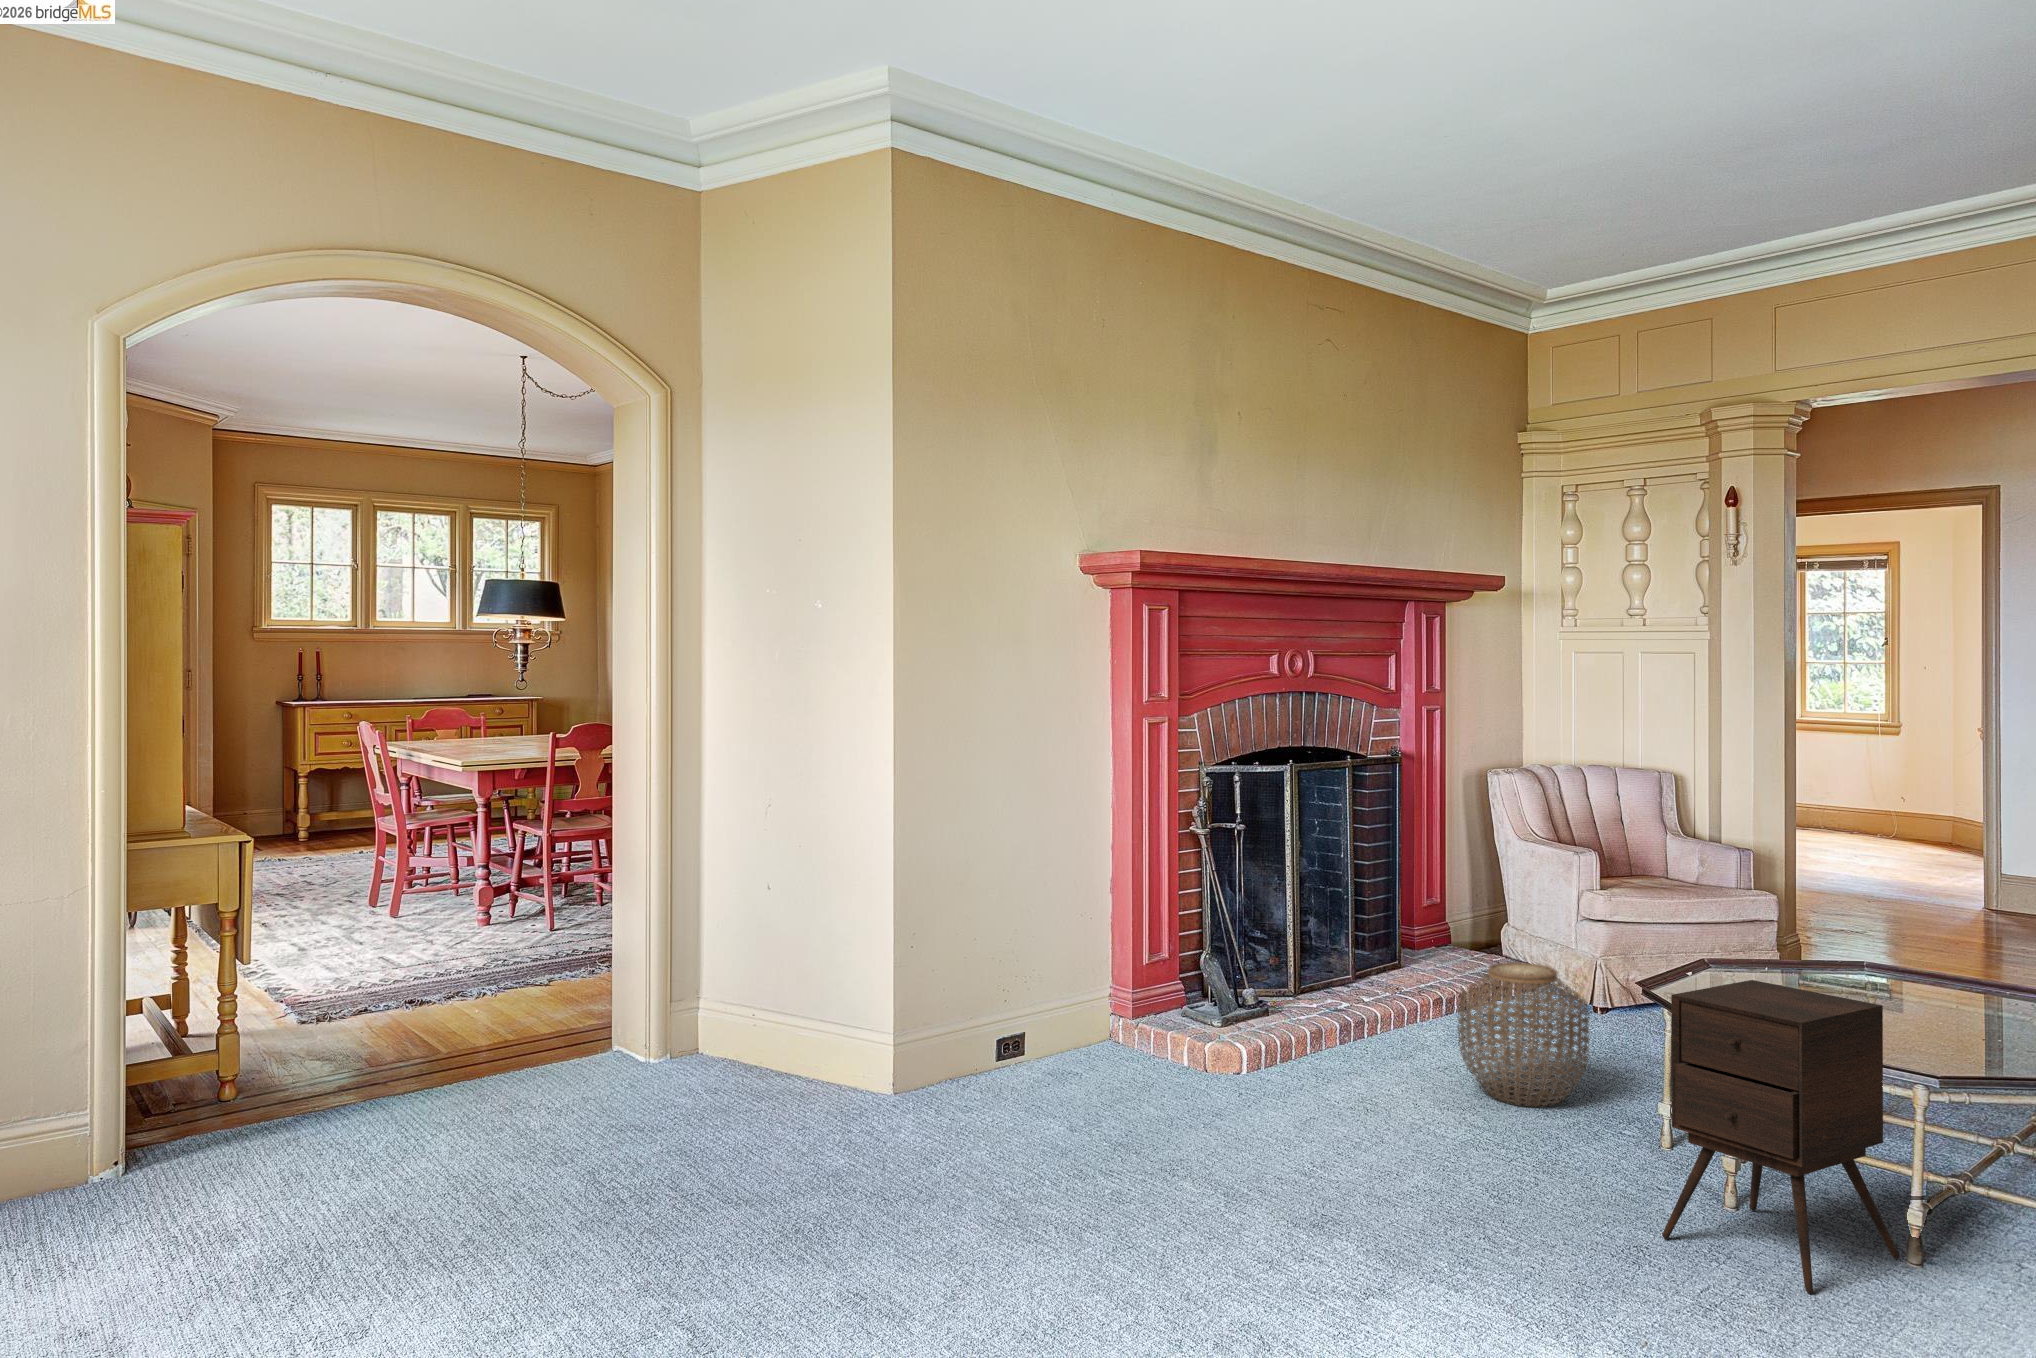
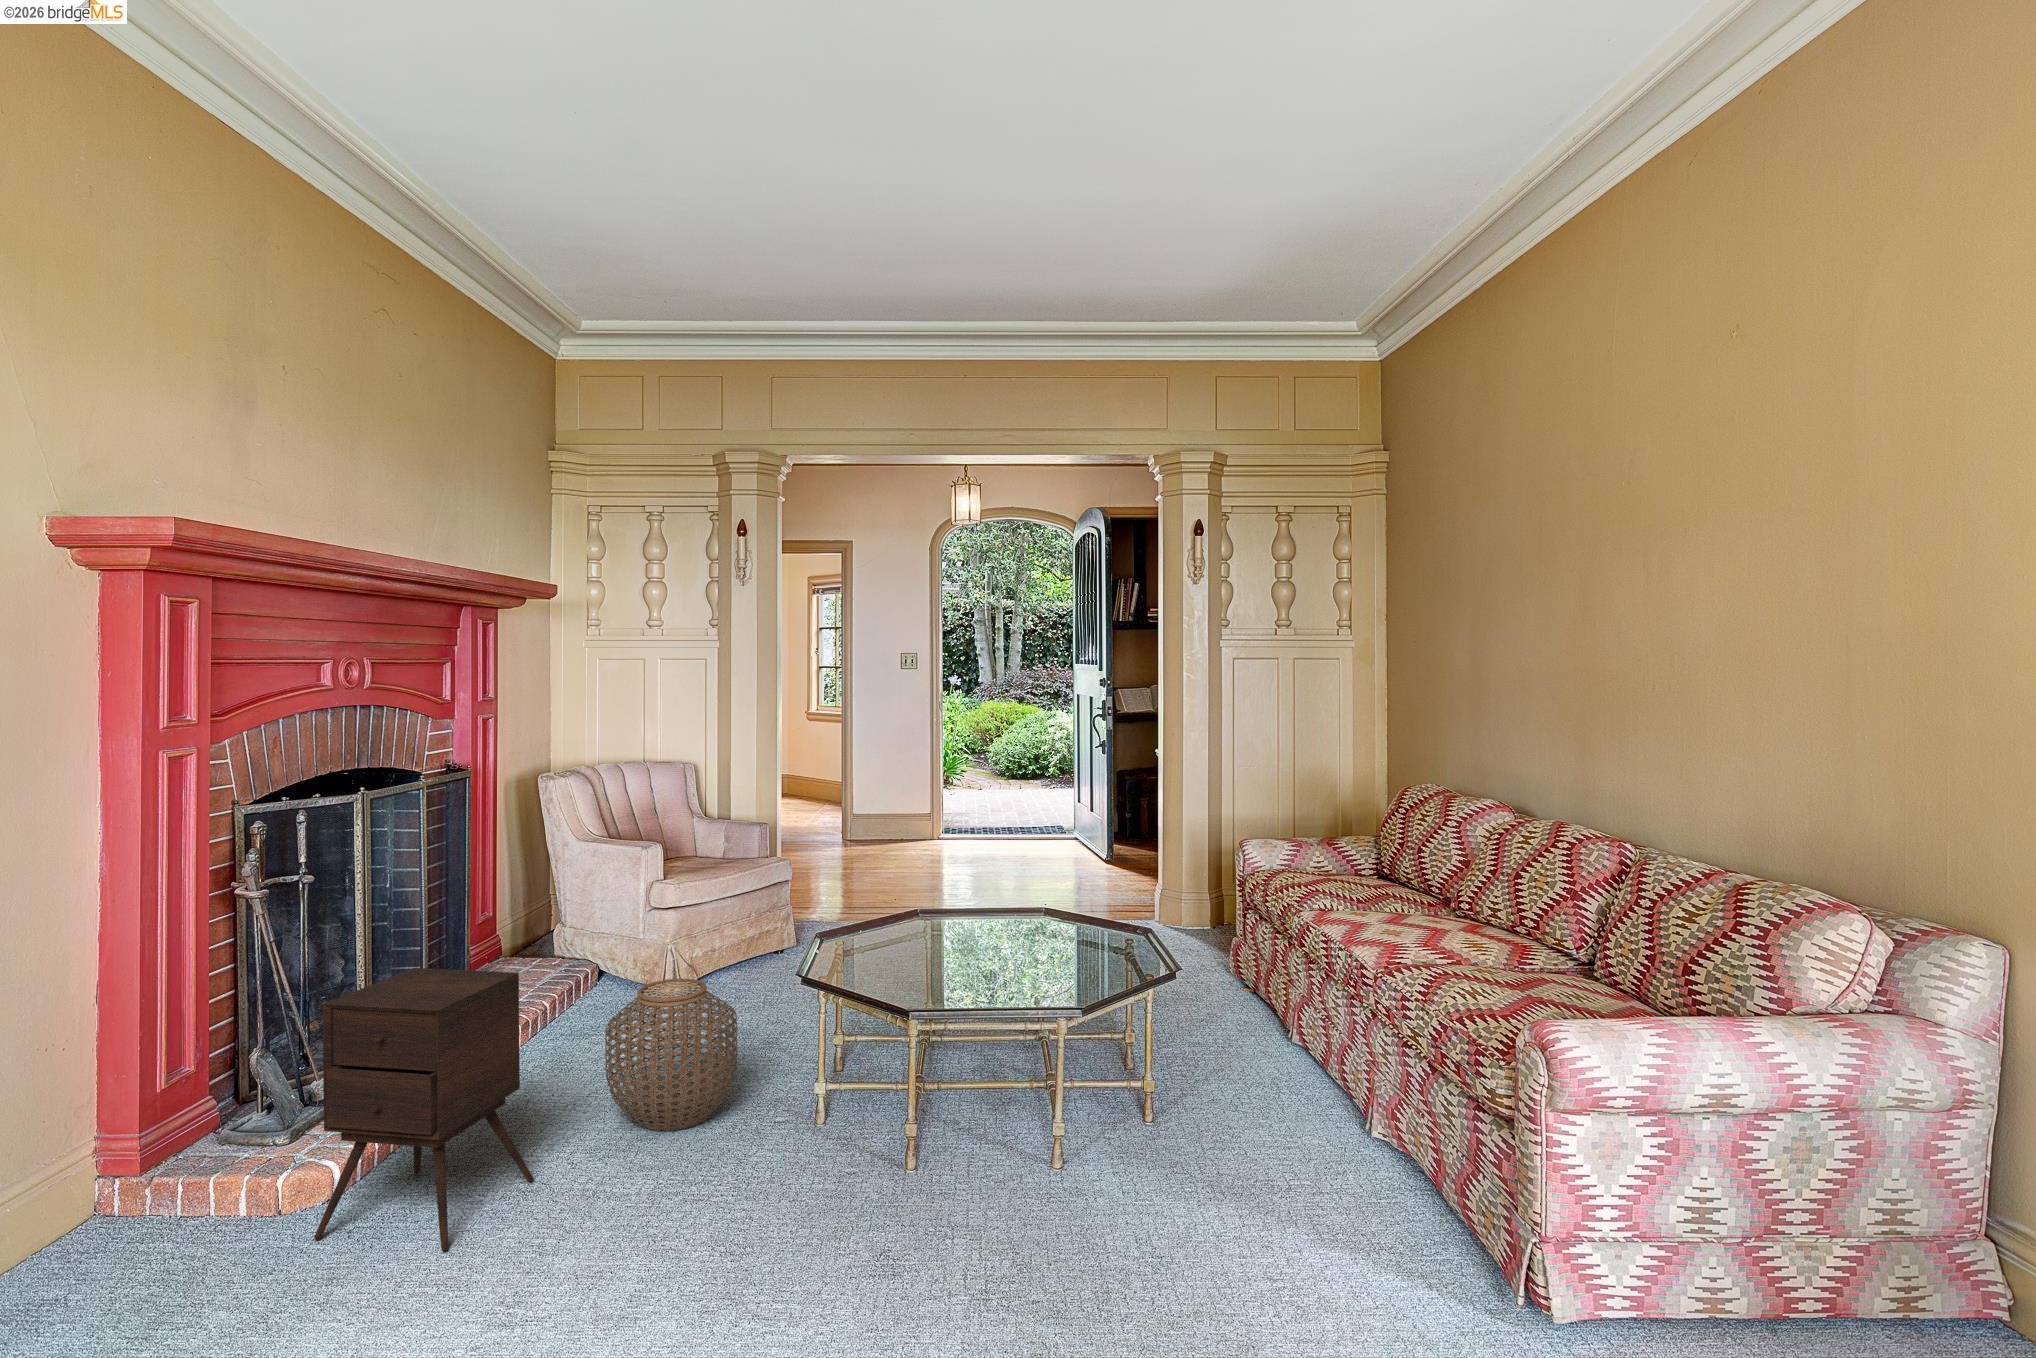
side table: present [1662,980,1899,1293] -> present [314,968,533,1251]

